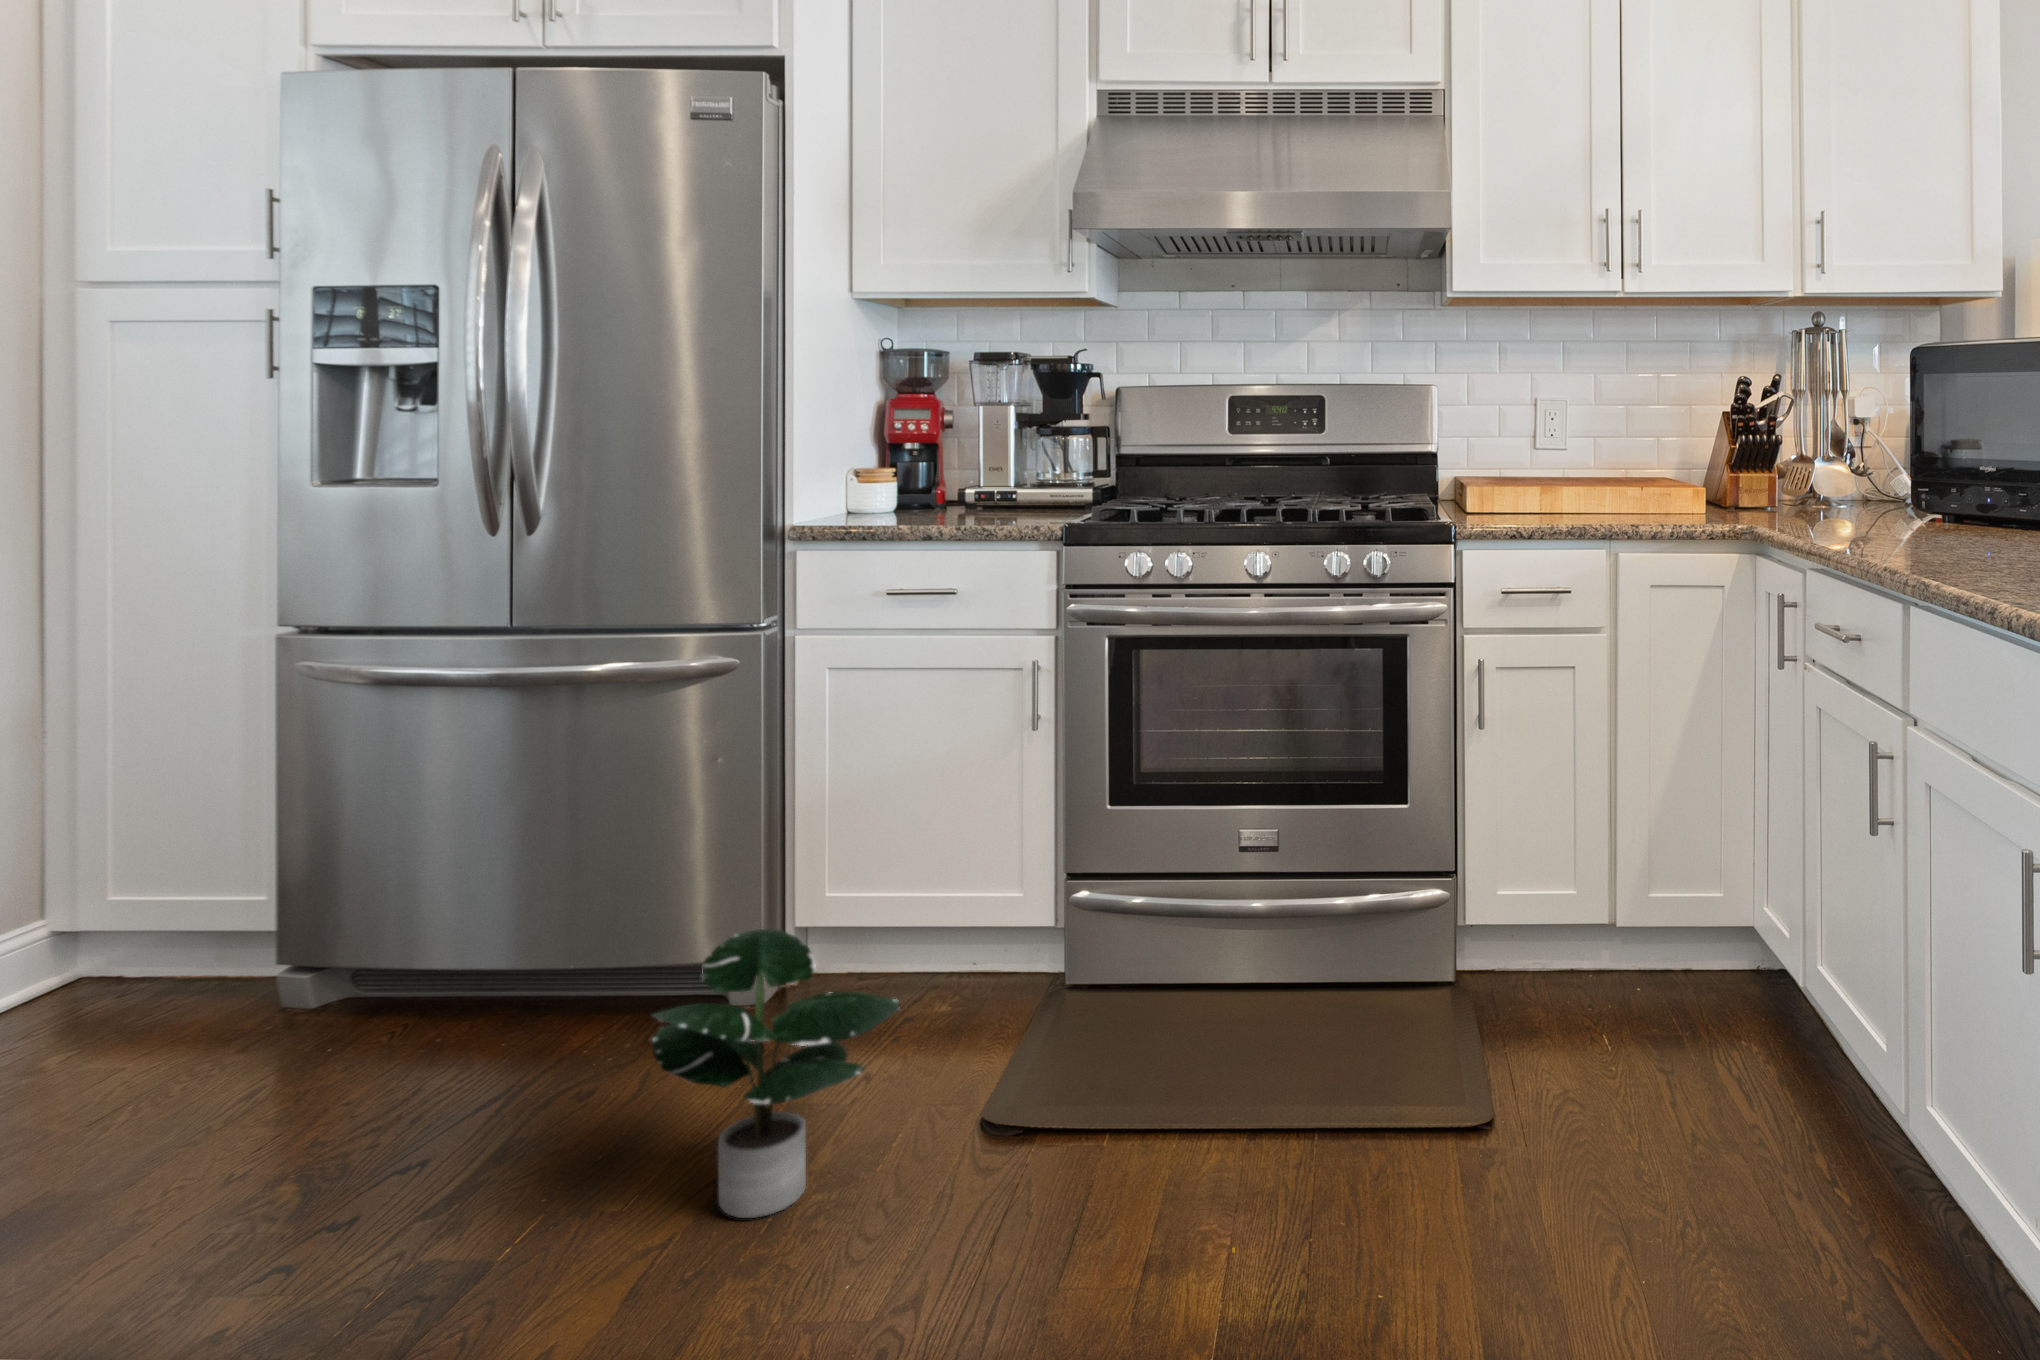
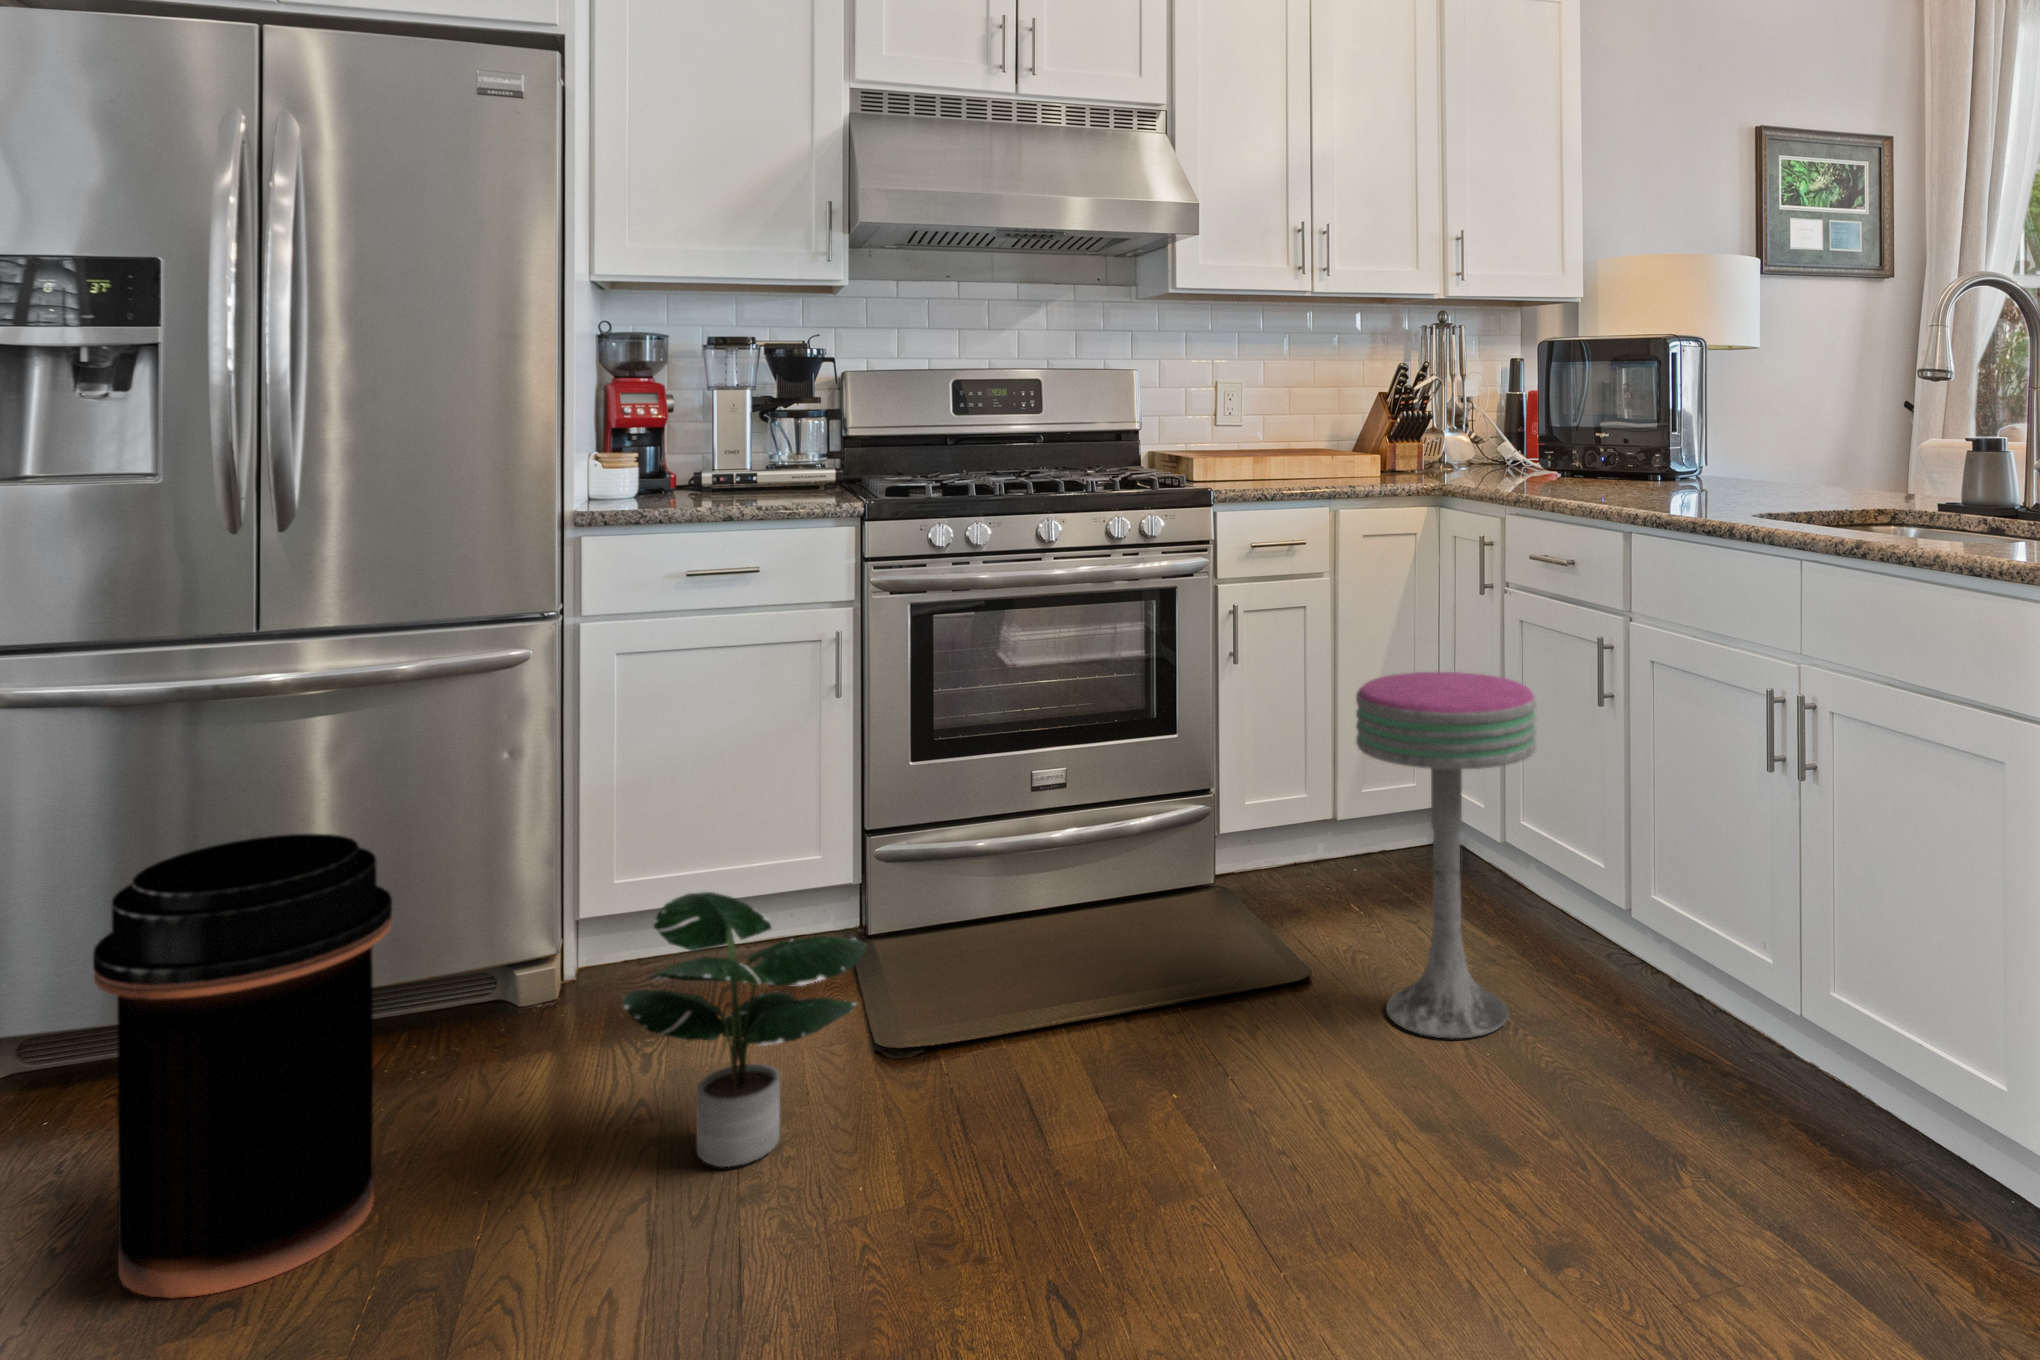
bar stool: none [1472,768,1693,1233] -> present [1356,672,1536,1039]
trash can: none [209,830,482,1247] -> present [93,834,392,1298]

